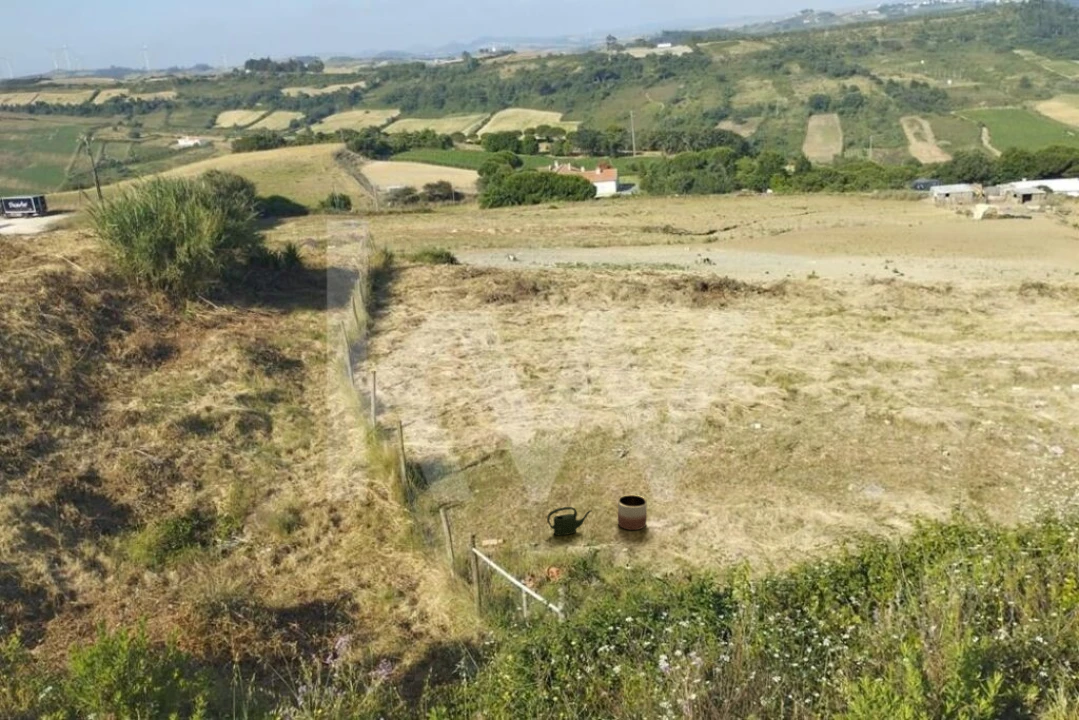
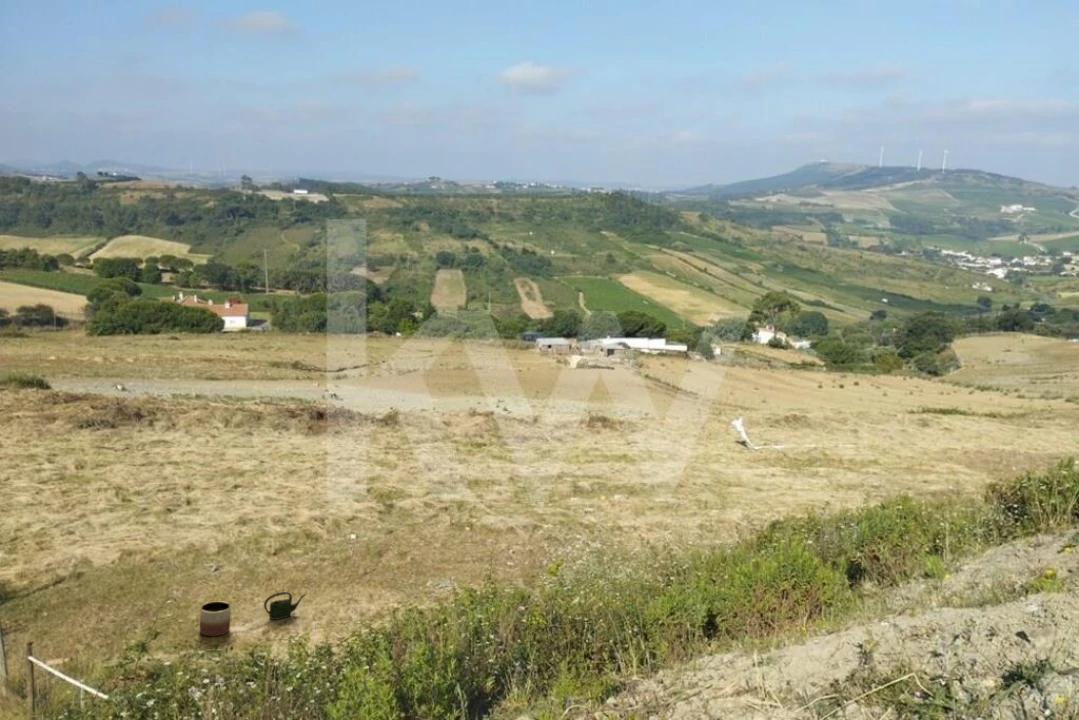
watering can: present [547,507,591,536] -> present [264,592,305,620]

